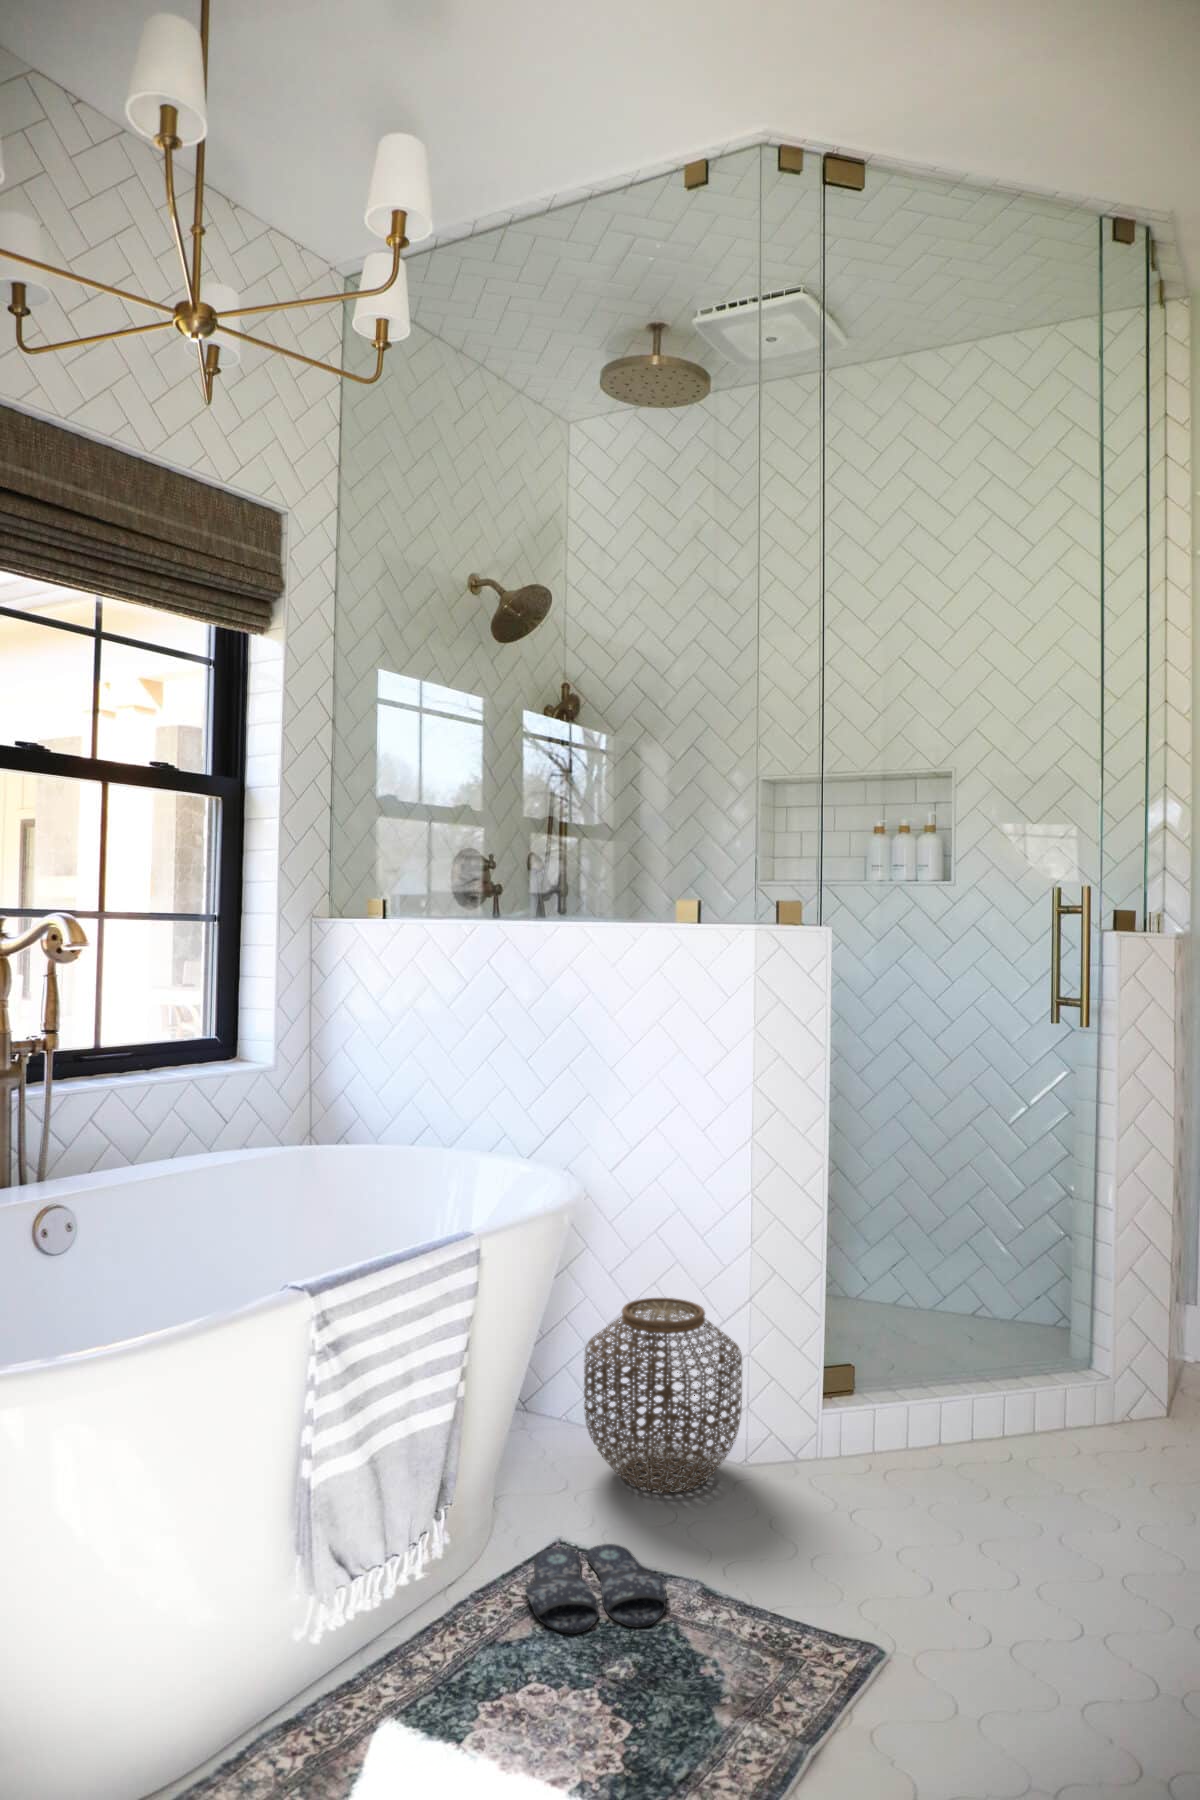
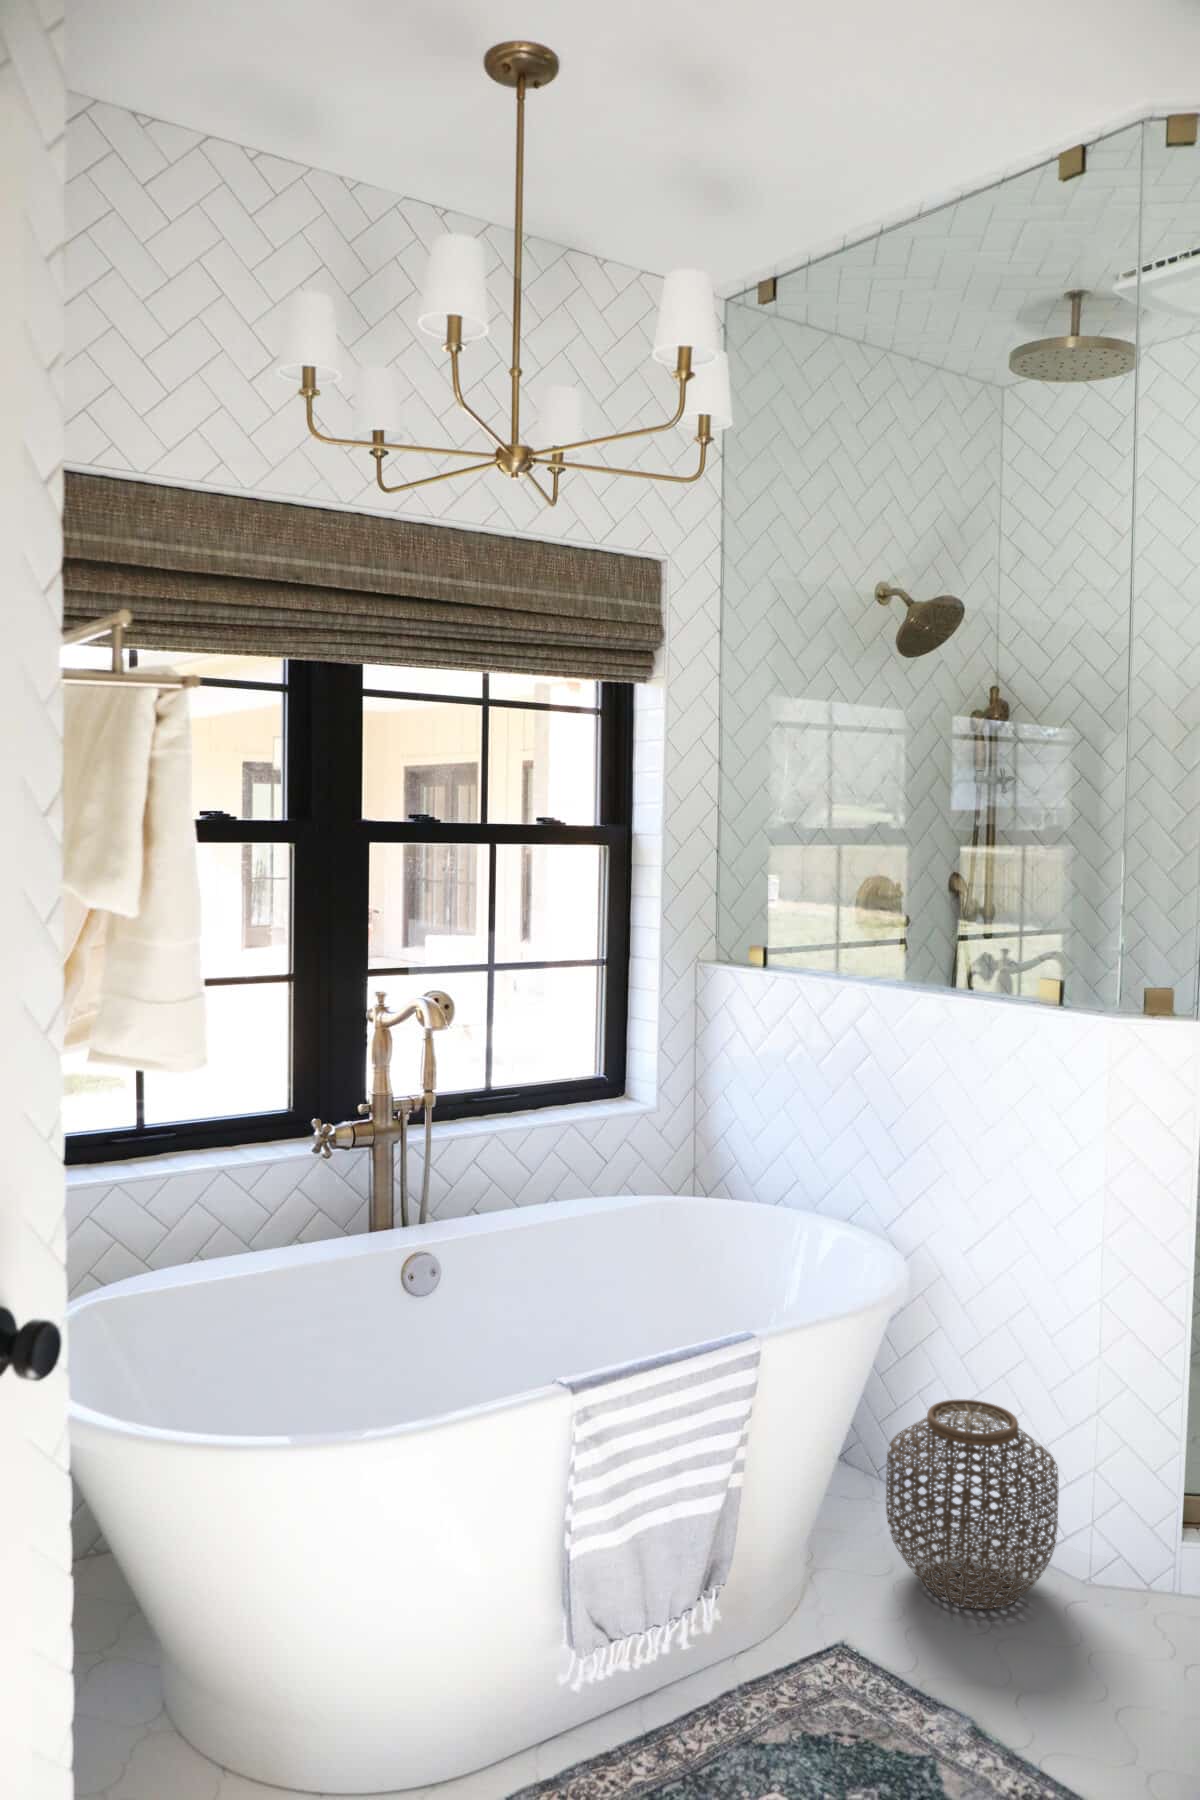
slippers: present [525,1544,666,1634] -> none [791,1650,934,1756]

